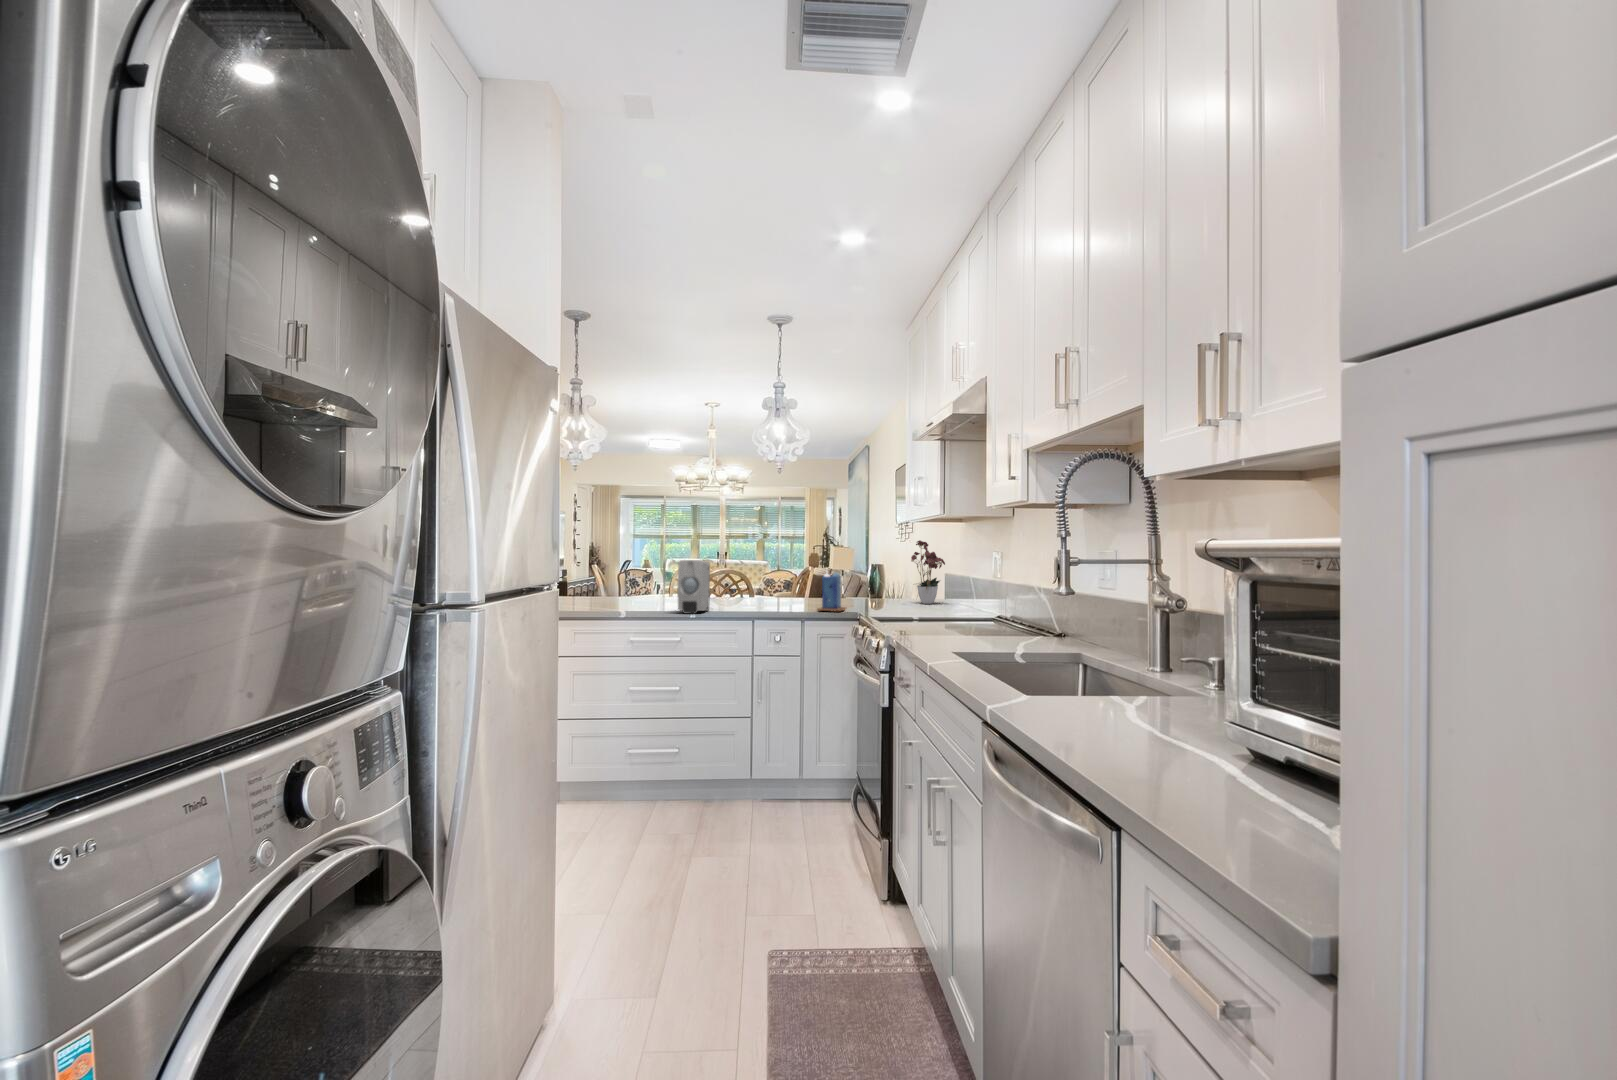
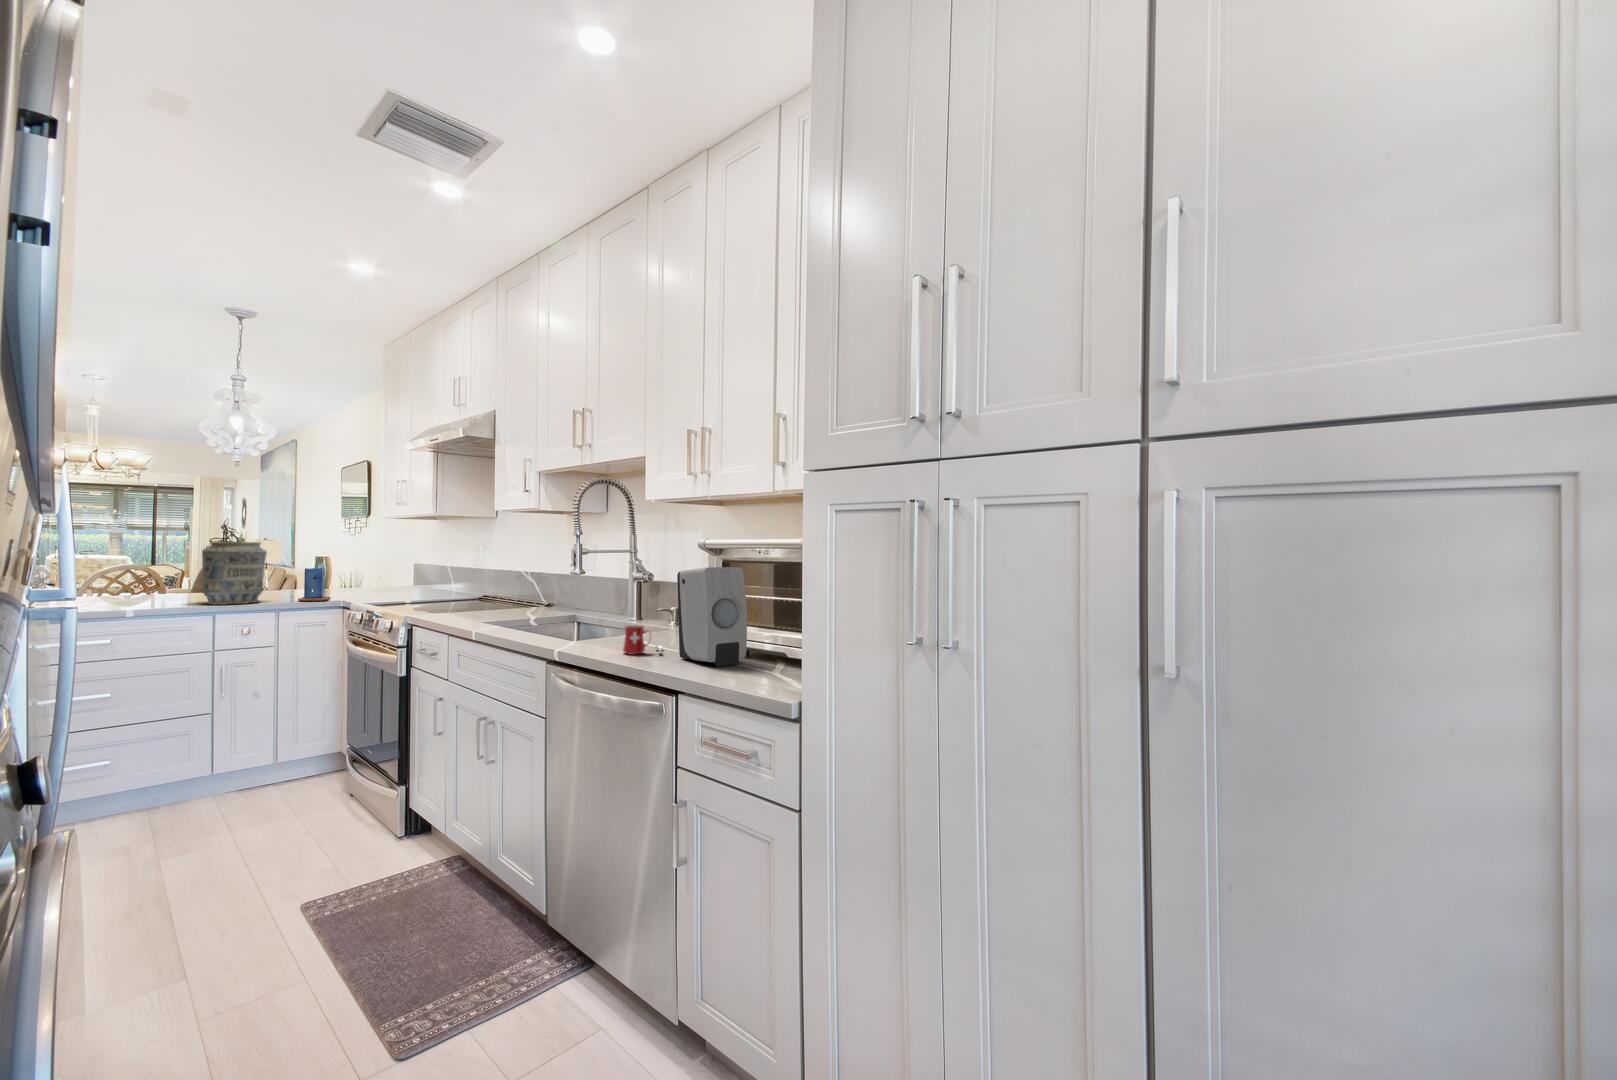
flower arrangement: present [911,540,945,604] -> none [388,535,430,592]
vase: none [743,549,792,612] -> present [202,541,267,605]
soap dispenser: present [678,560,710,614] -> present [677,567,747,666]
mug: none [1064,688,1140,745] -> present [623,625,663,655]

